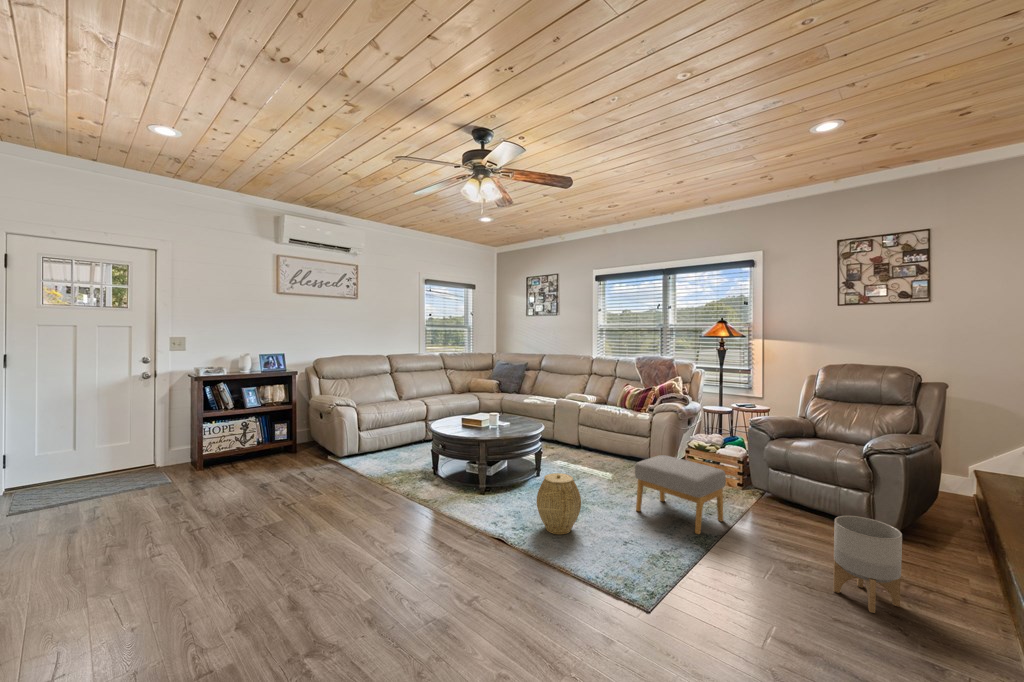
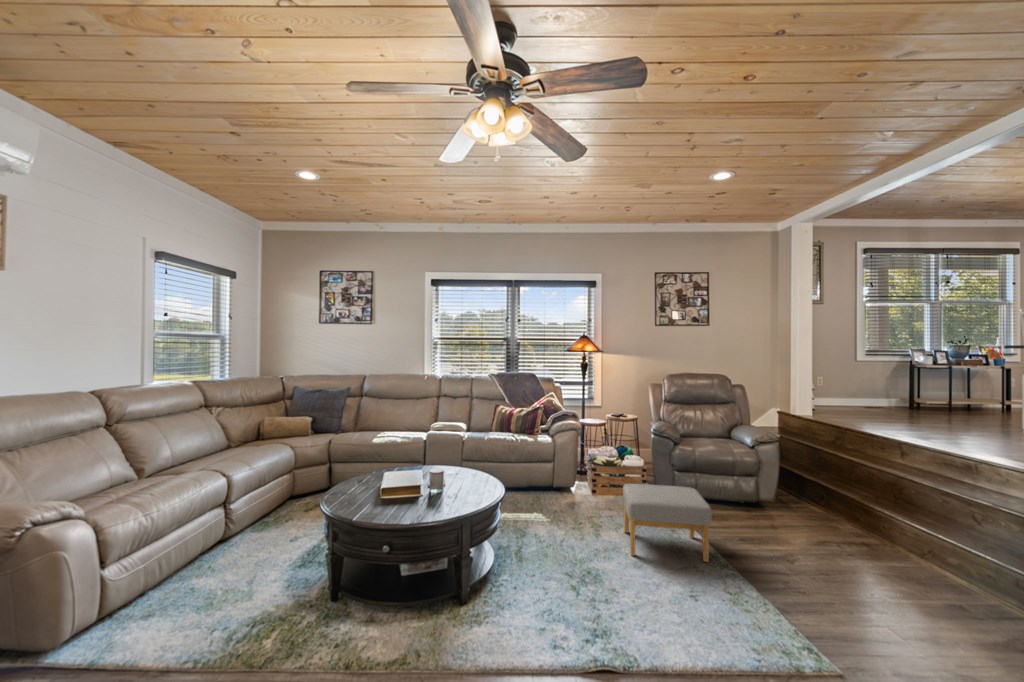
woven basket: present [537,473,581,534] -> none [592,546,653,636]
planter: present [833,516,902,613] -> none [833,508,890,588]

